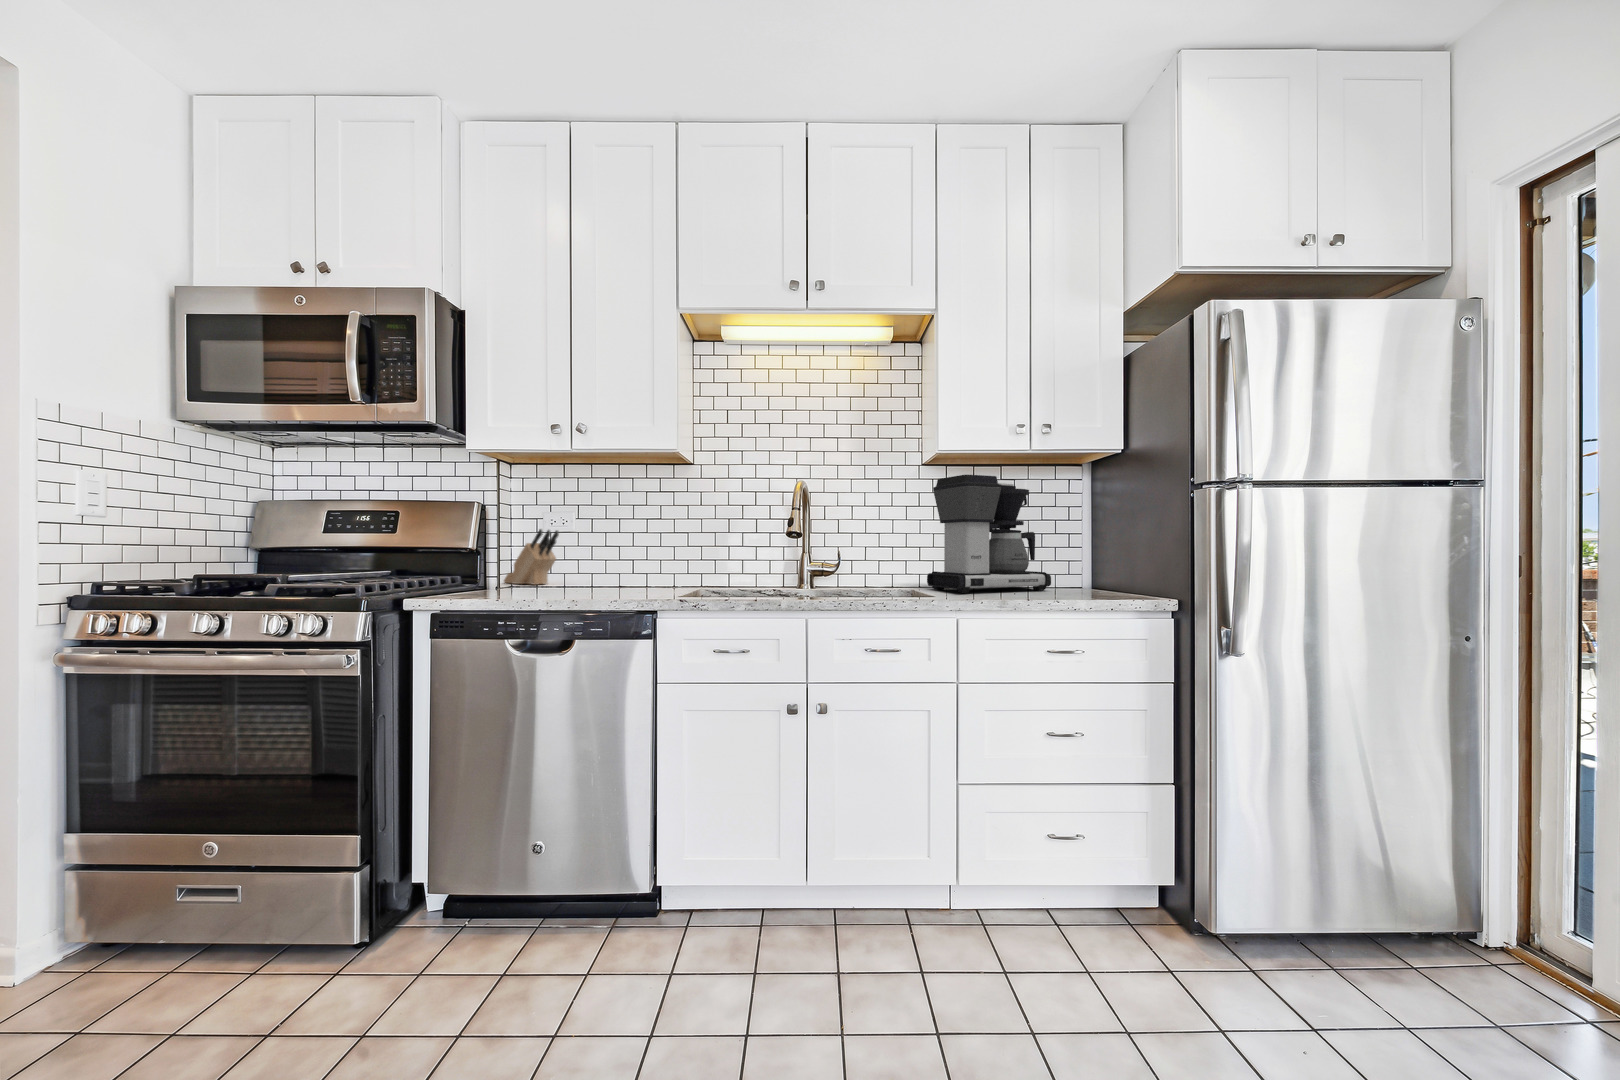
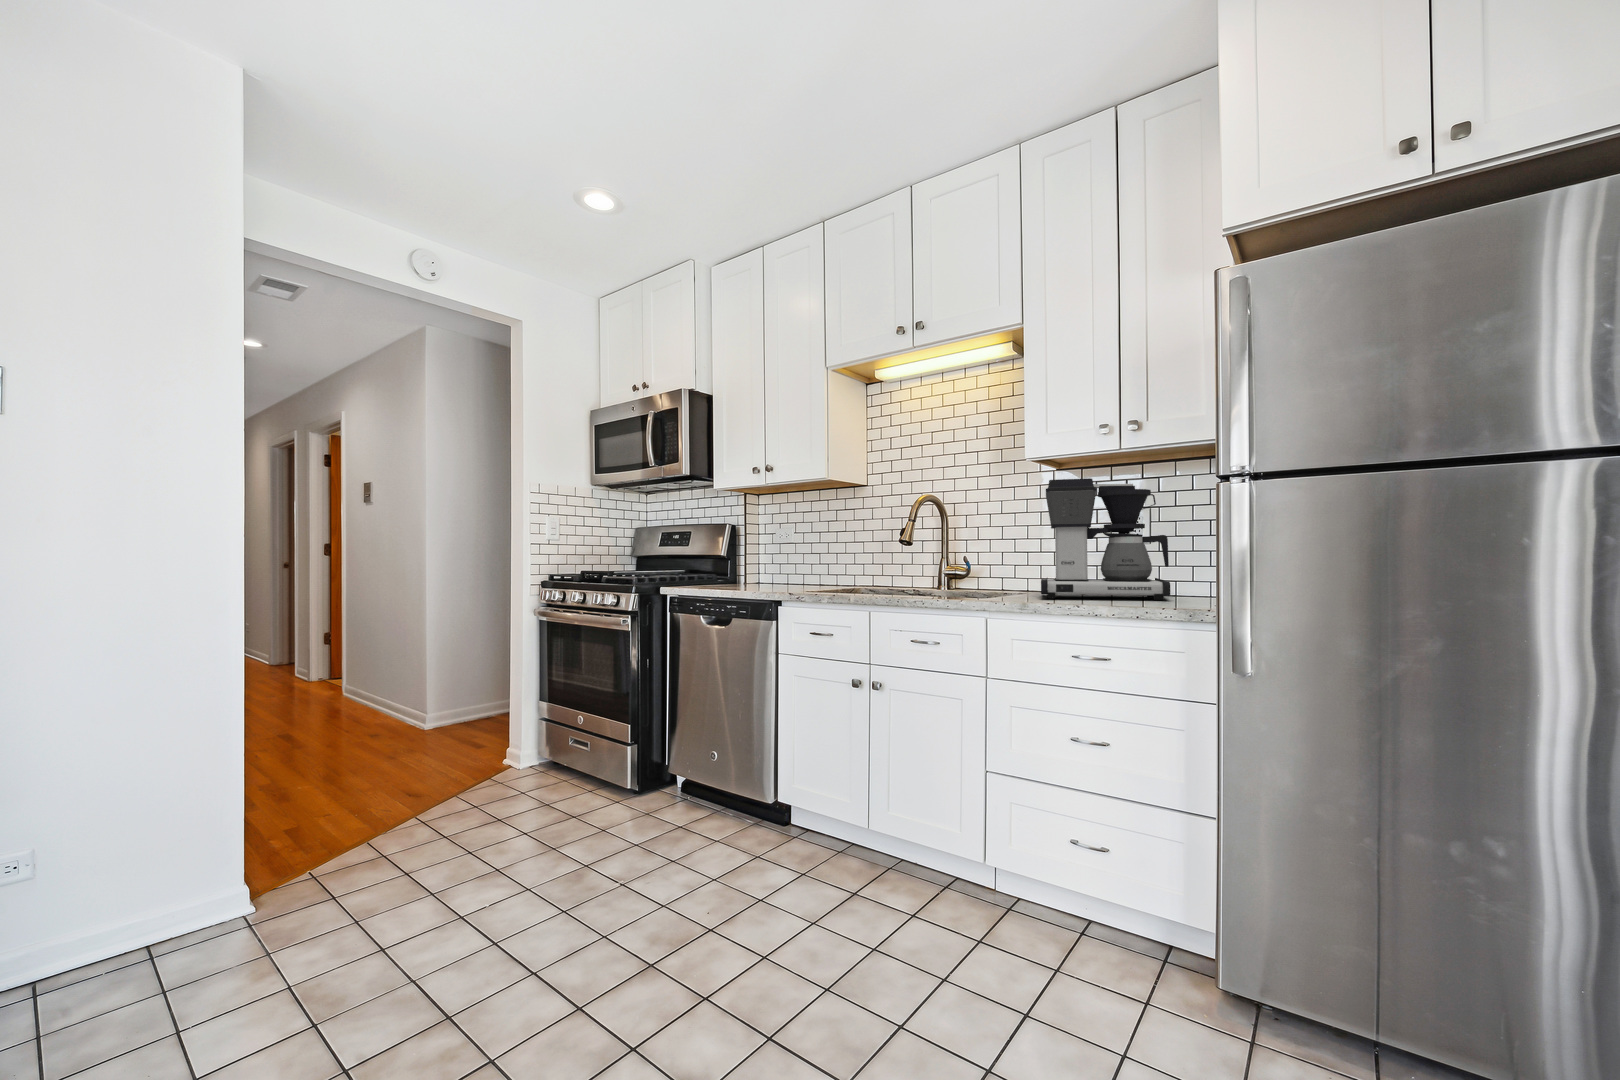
knife block: present [504,529,559,585] -> none [752,542,776,583]

